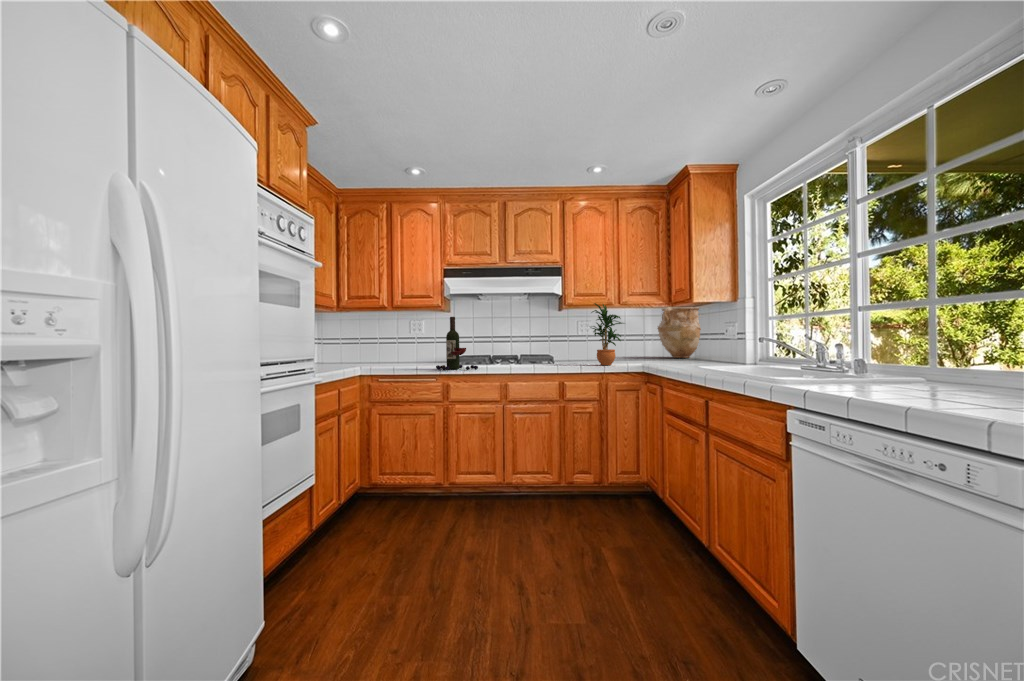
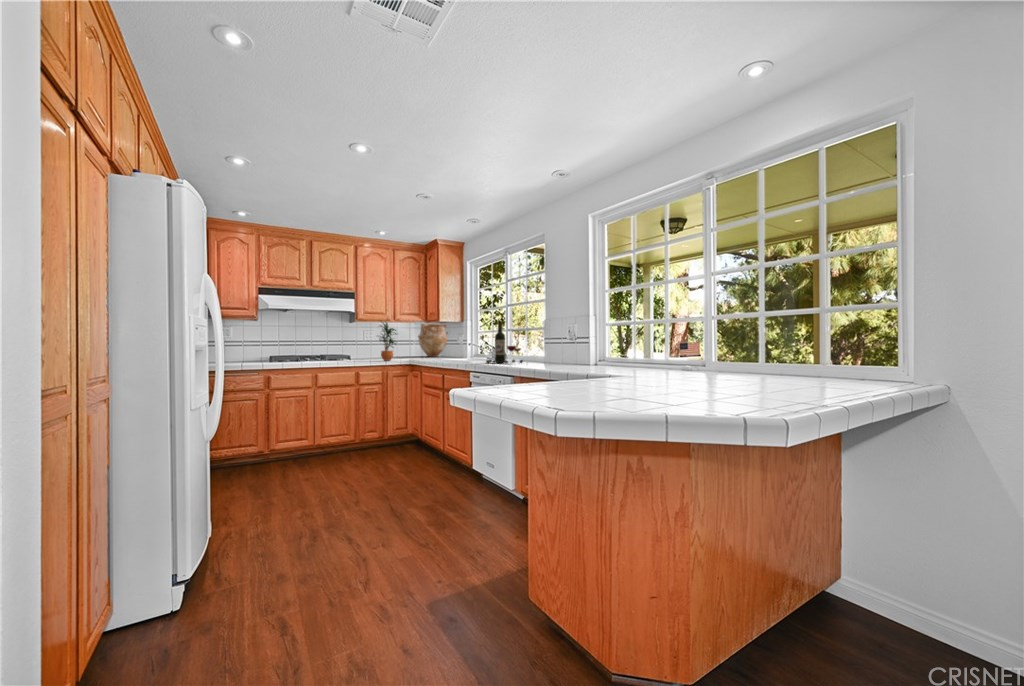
wine bottle: present [436,317,478,370] -> present [486,321,523,363]

